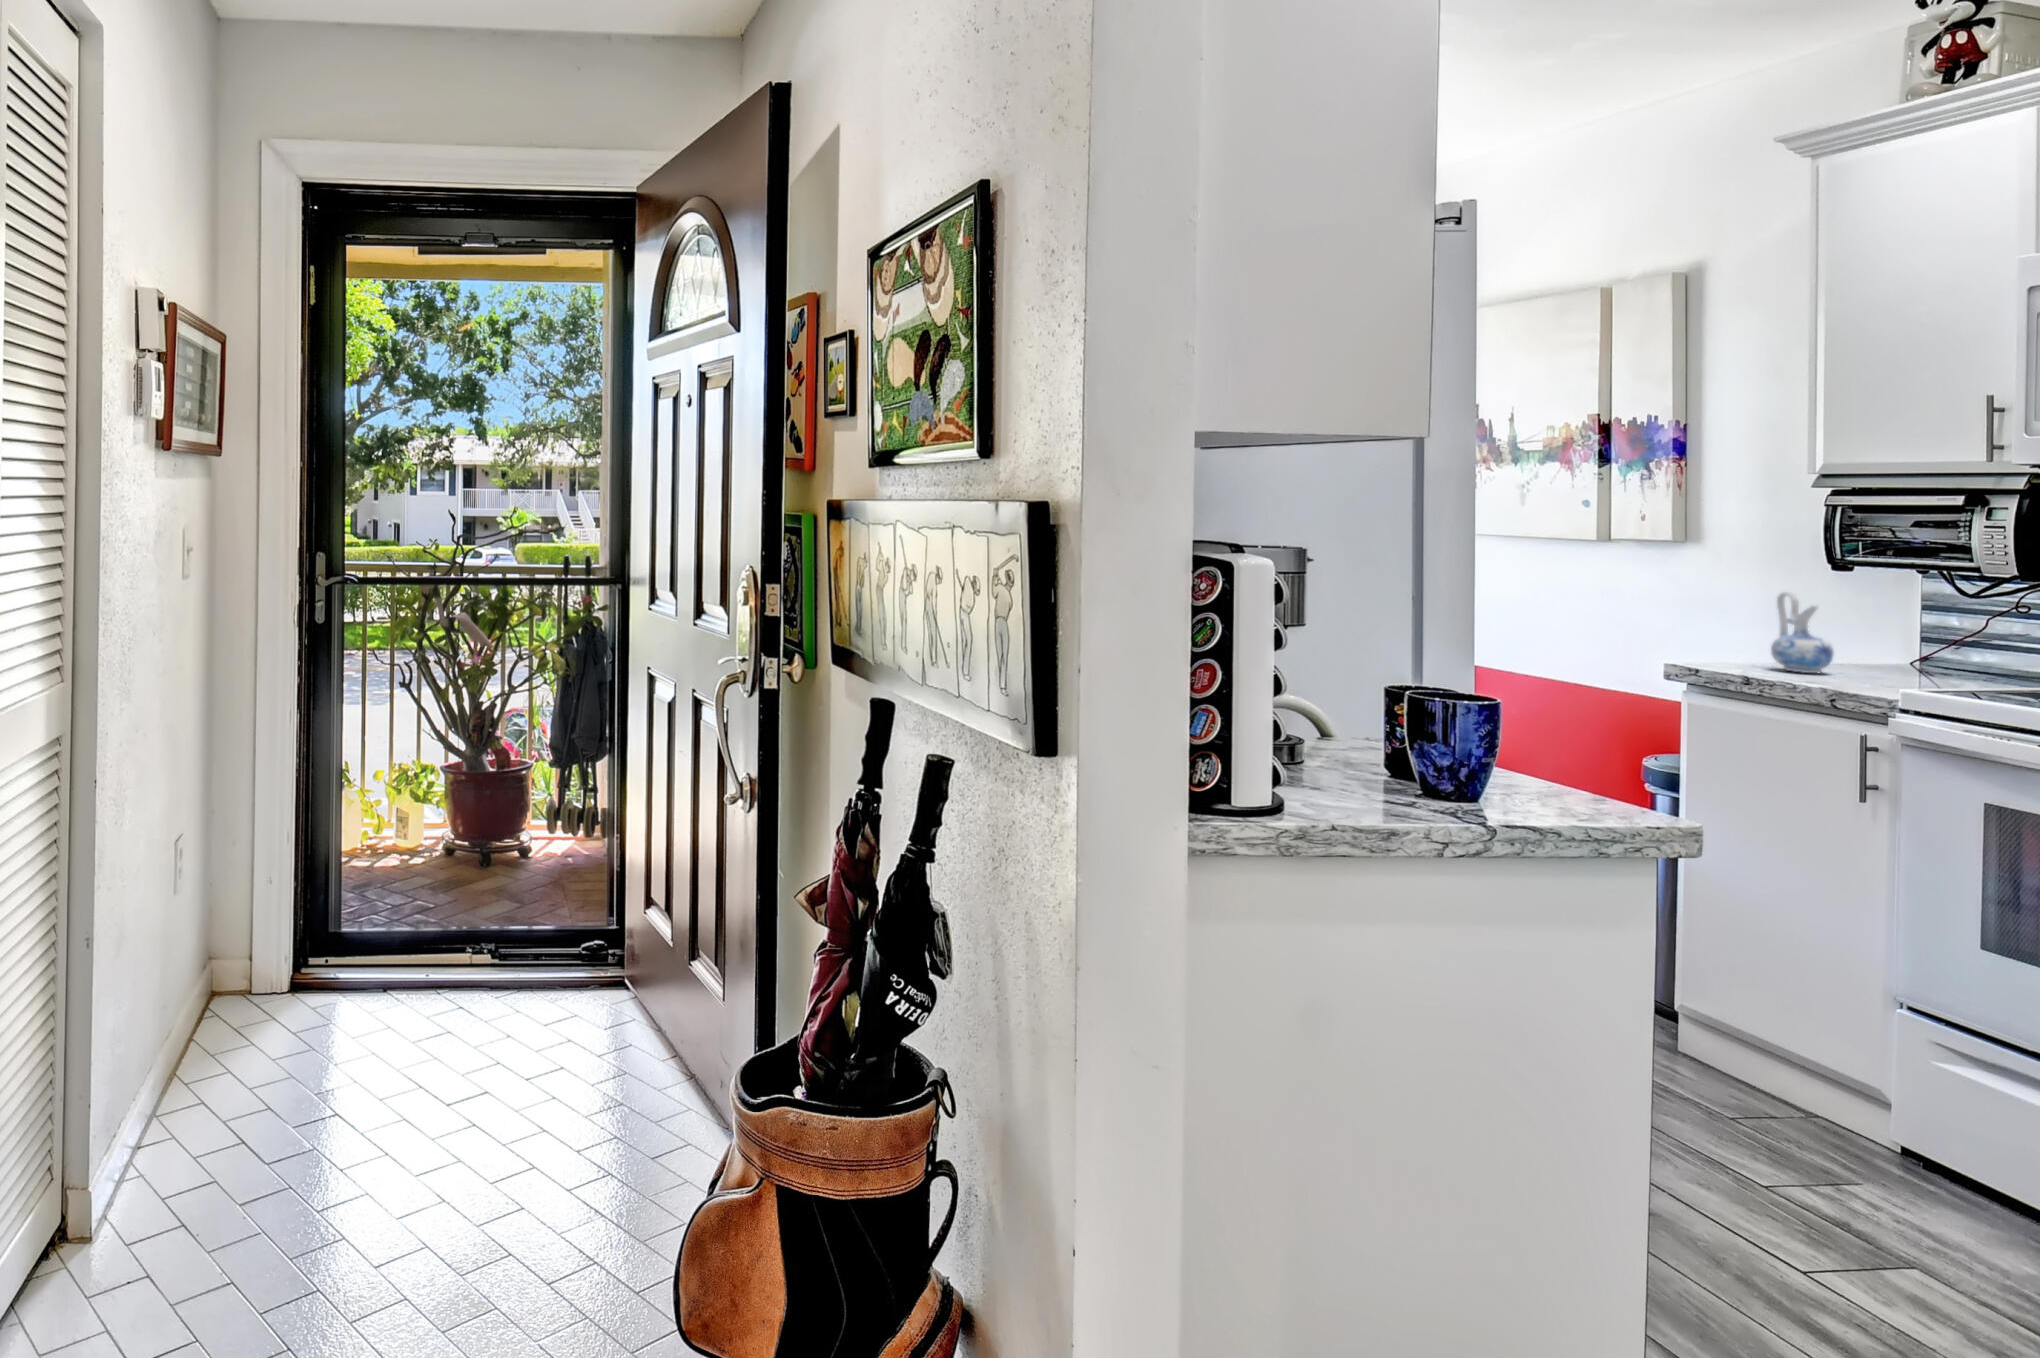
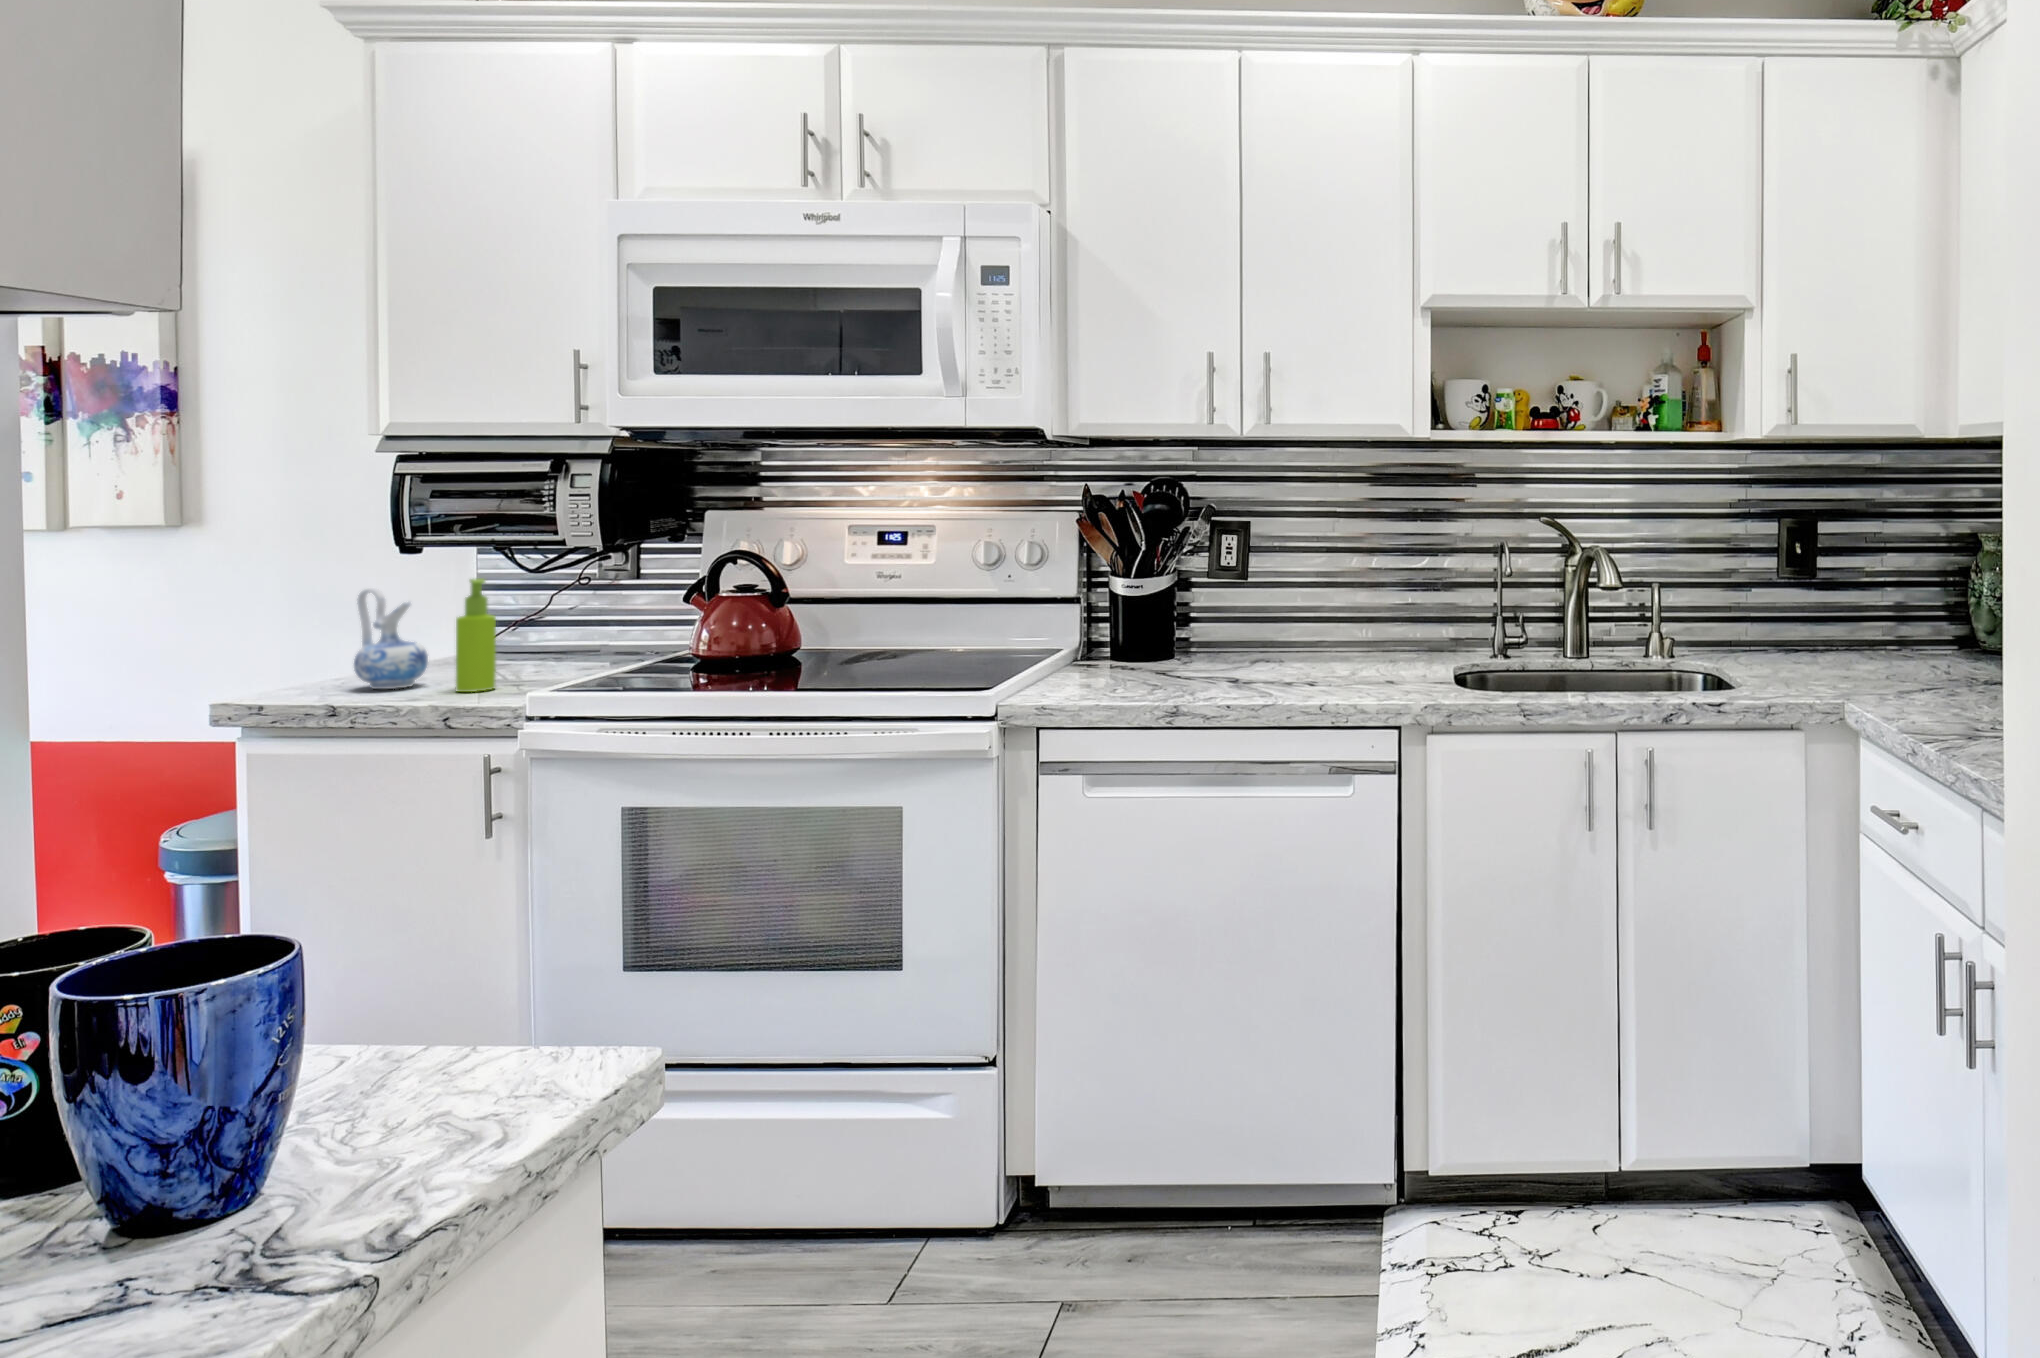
soap dispenser: none [1849,591,1888,685] -> present [456,578,496,692]

